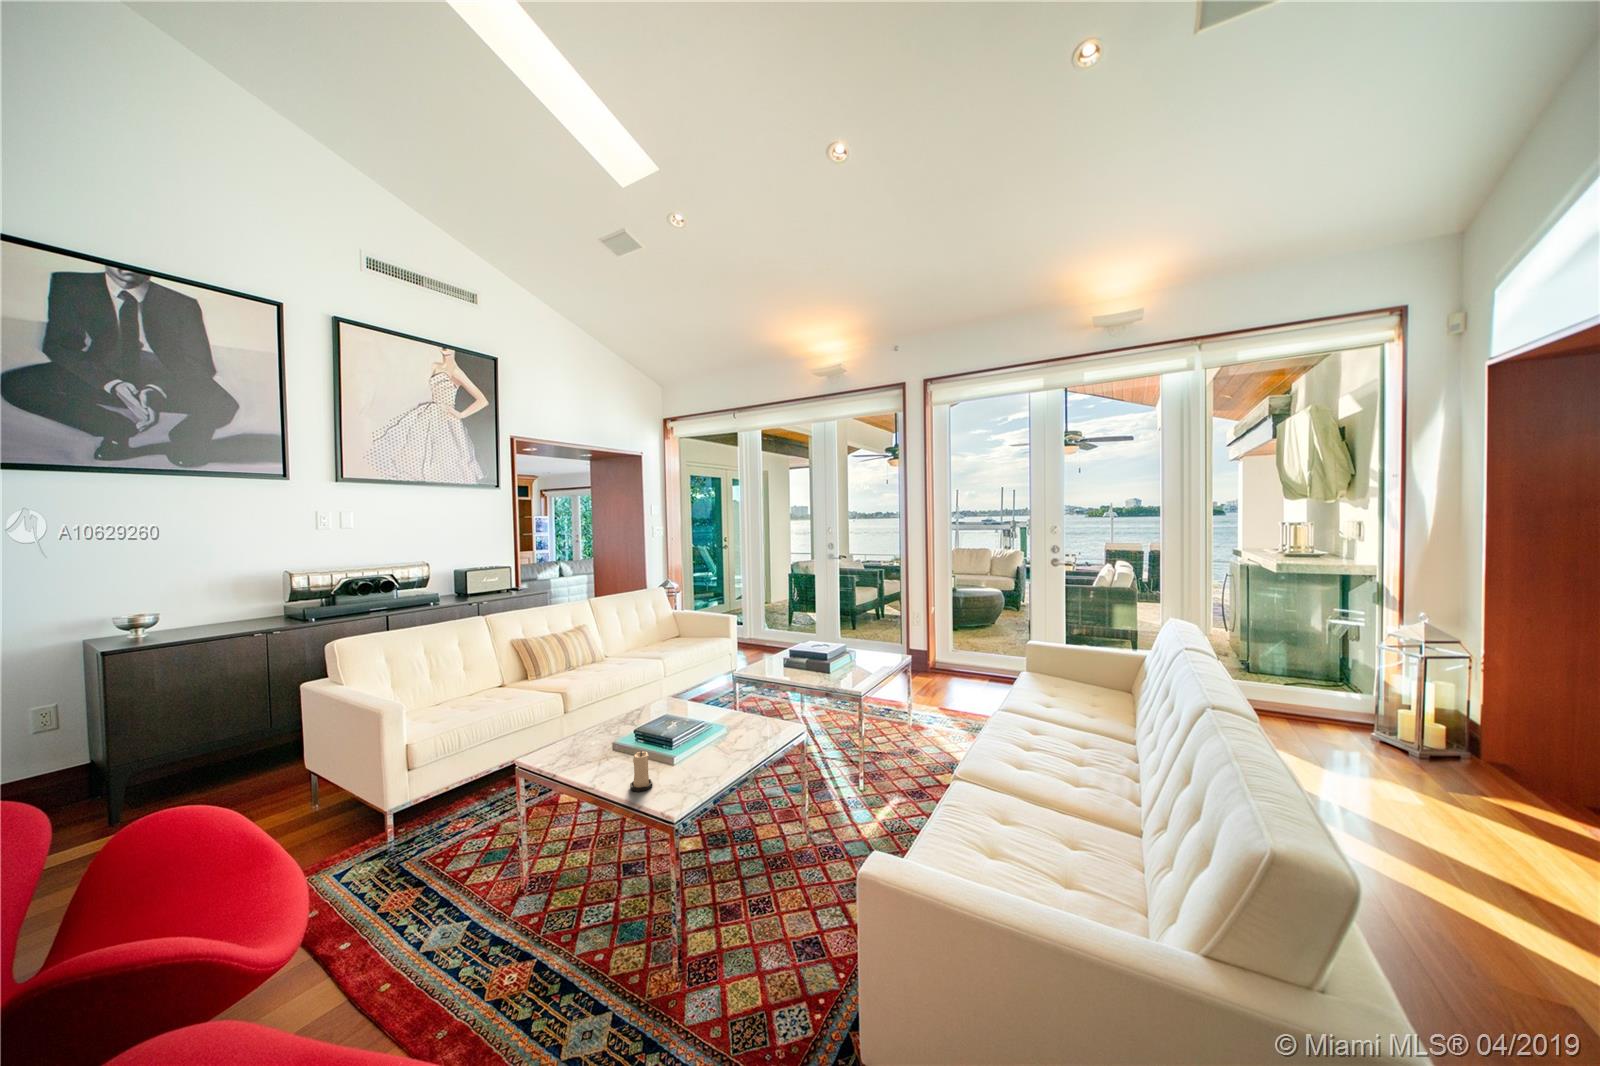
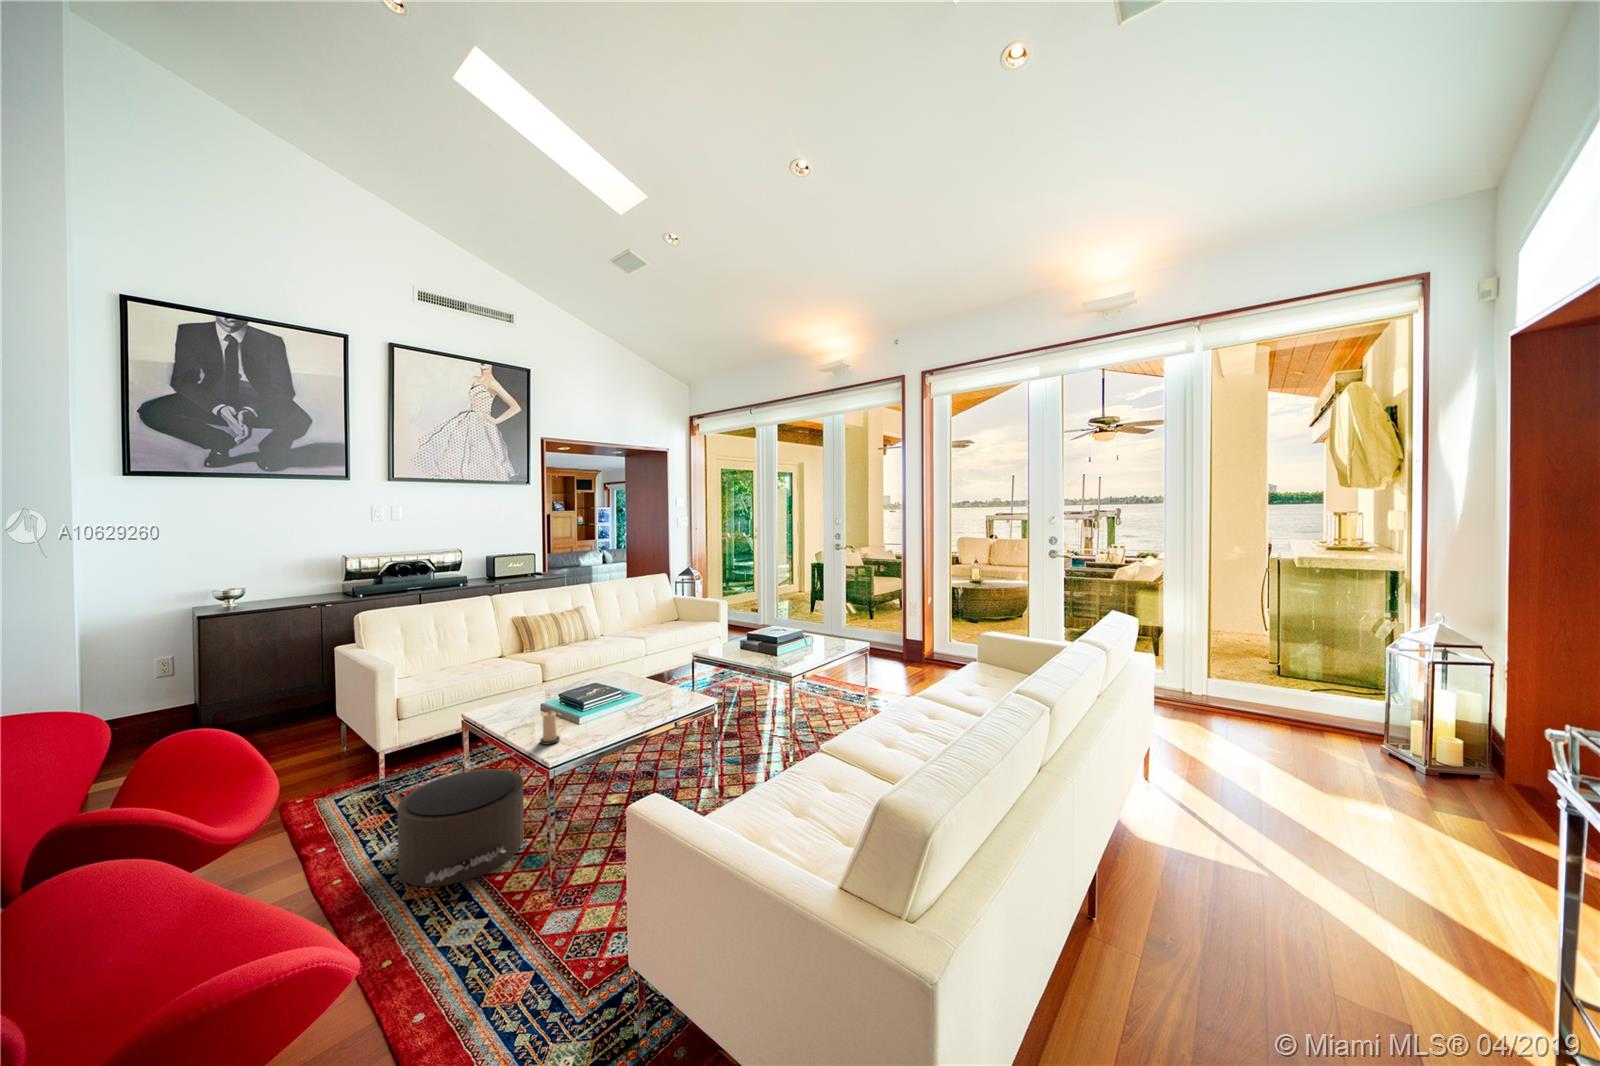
pouf: none [445,822,605,981] -> present [396,769,524,887]

